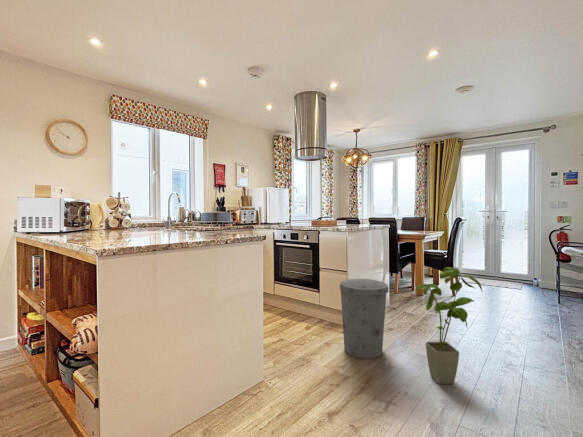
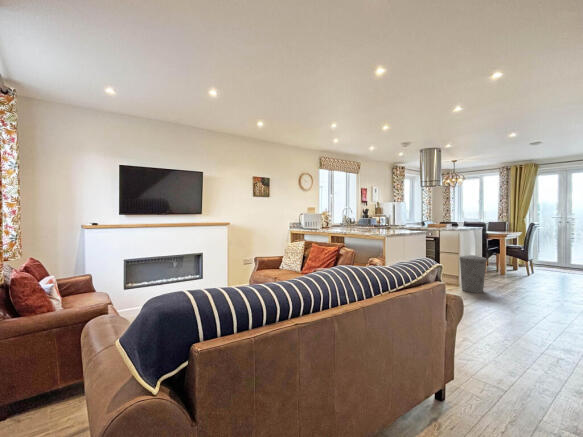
house plant: present [415,267,482,384] -> none [502,248,535,300]

